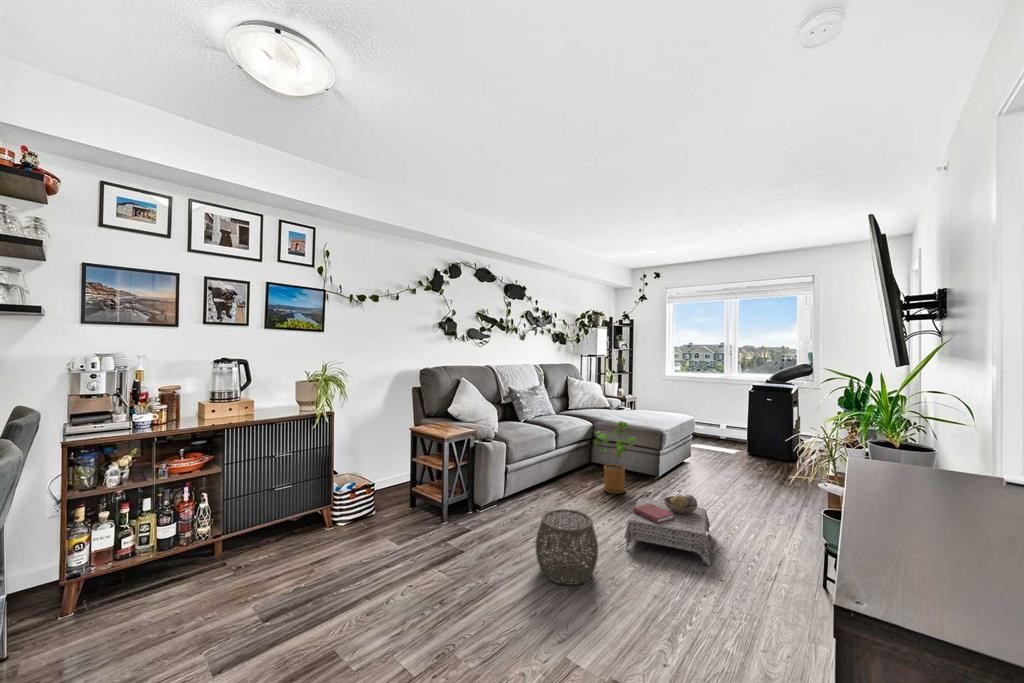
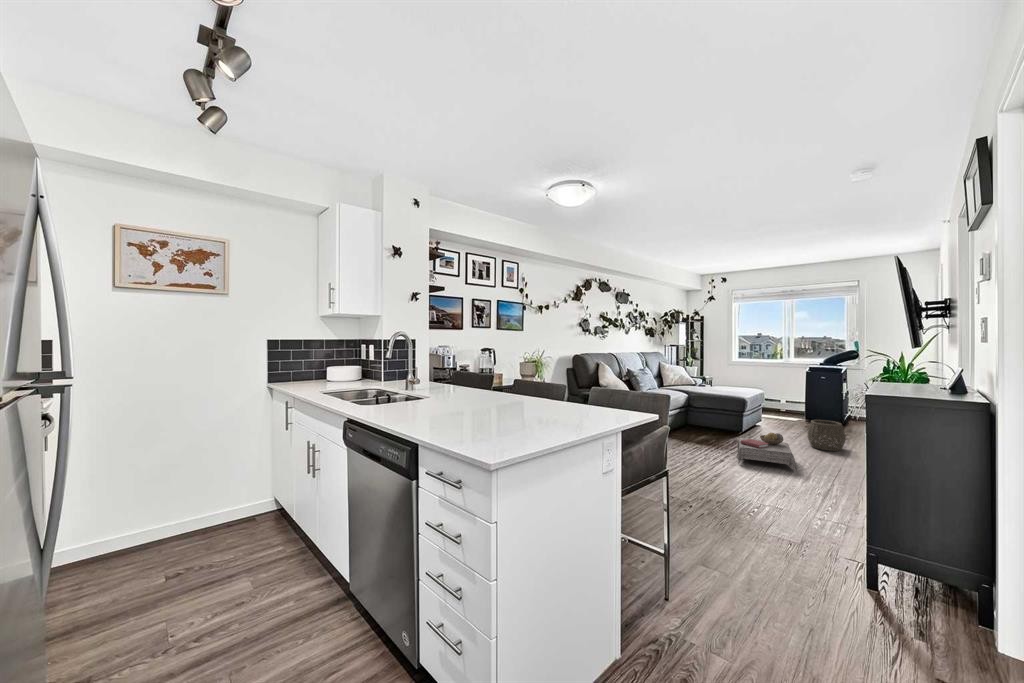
house plant: present [594,421,638,494] -> none [699,391,733,440]
woven basket: present [536,509,598,586] -> present [808,420,846,451]

